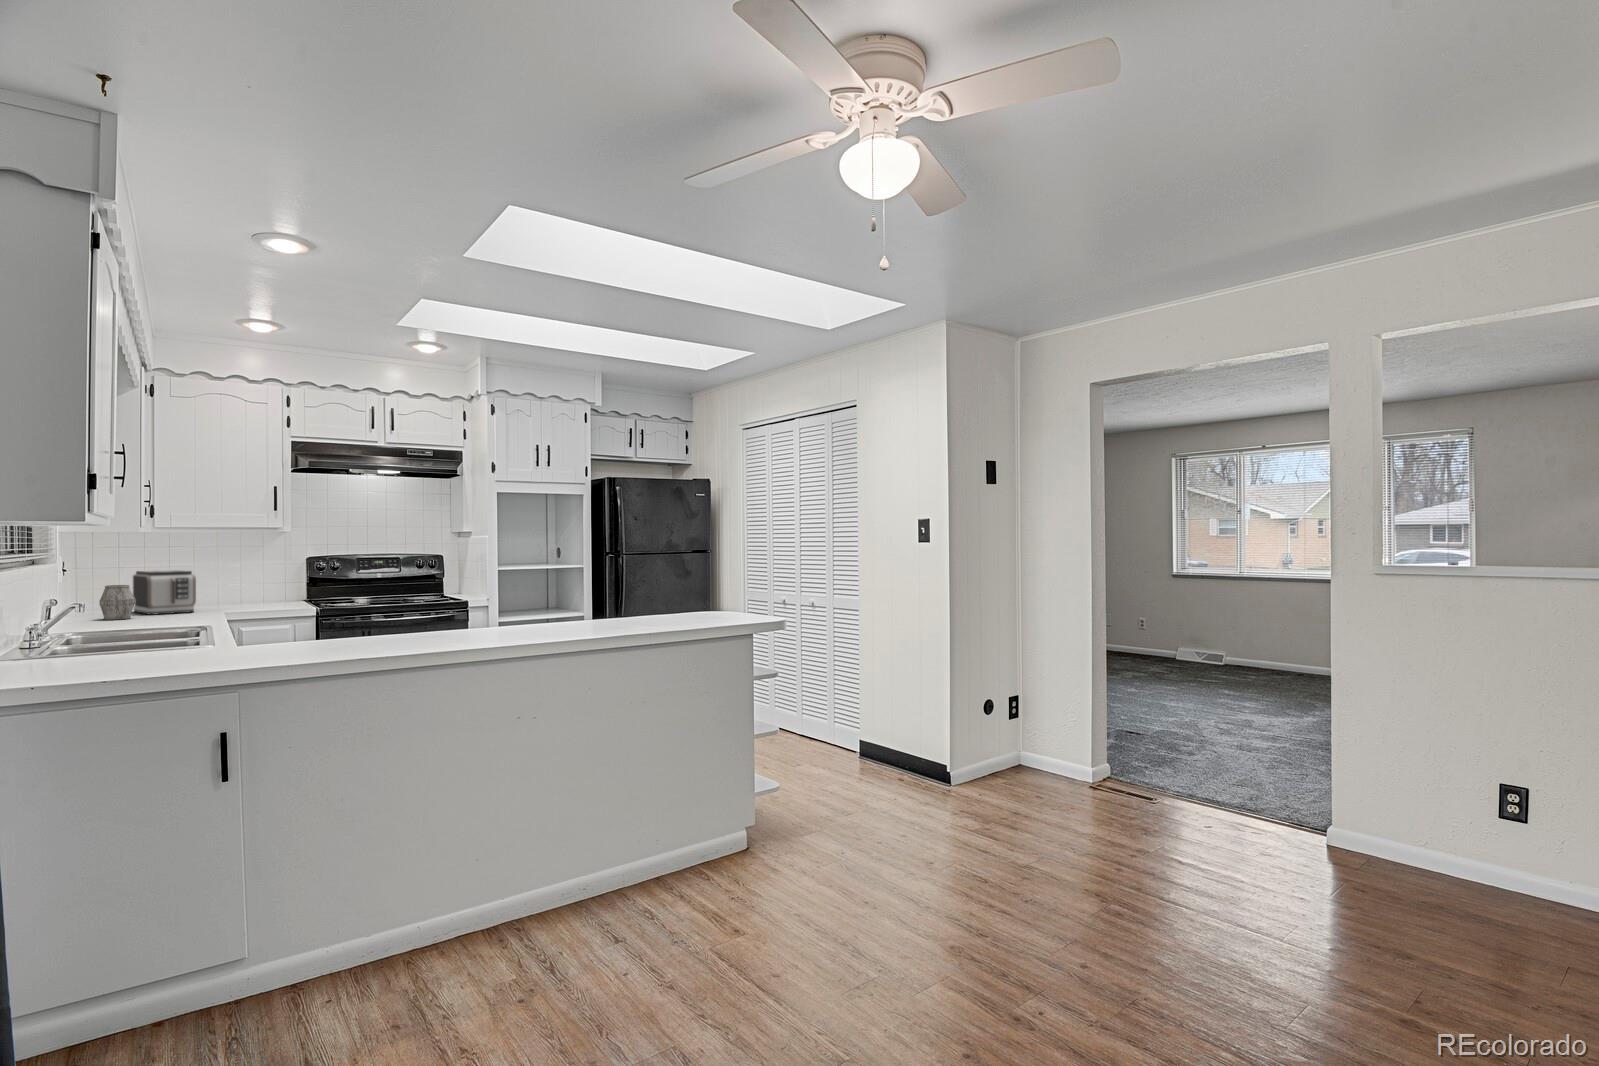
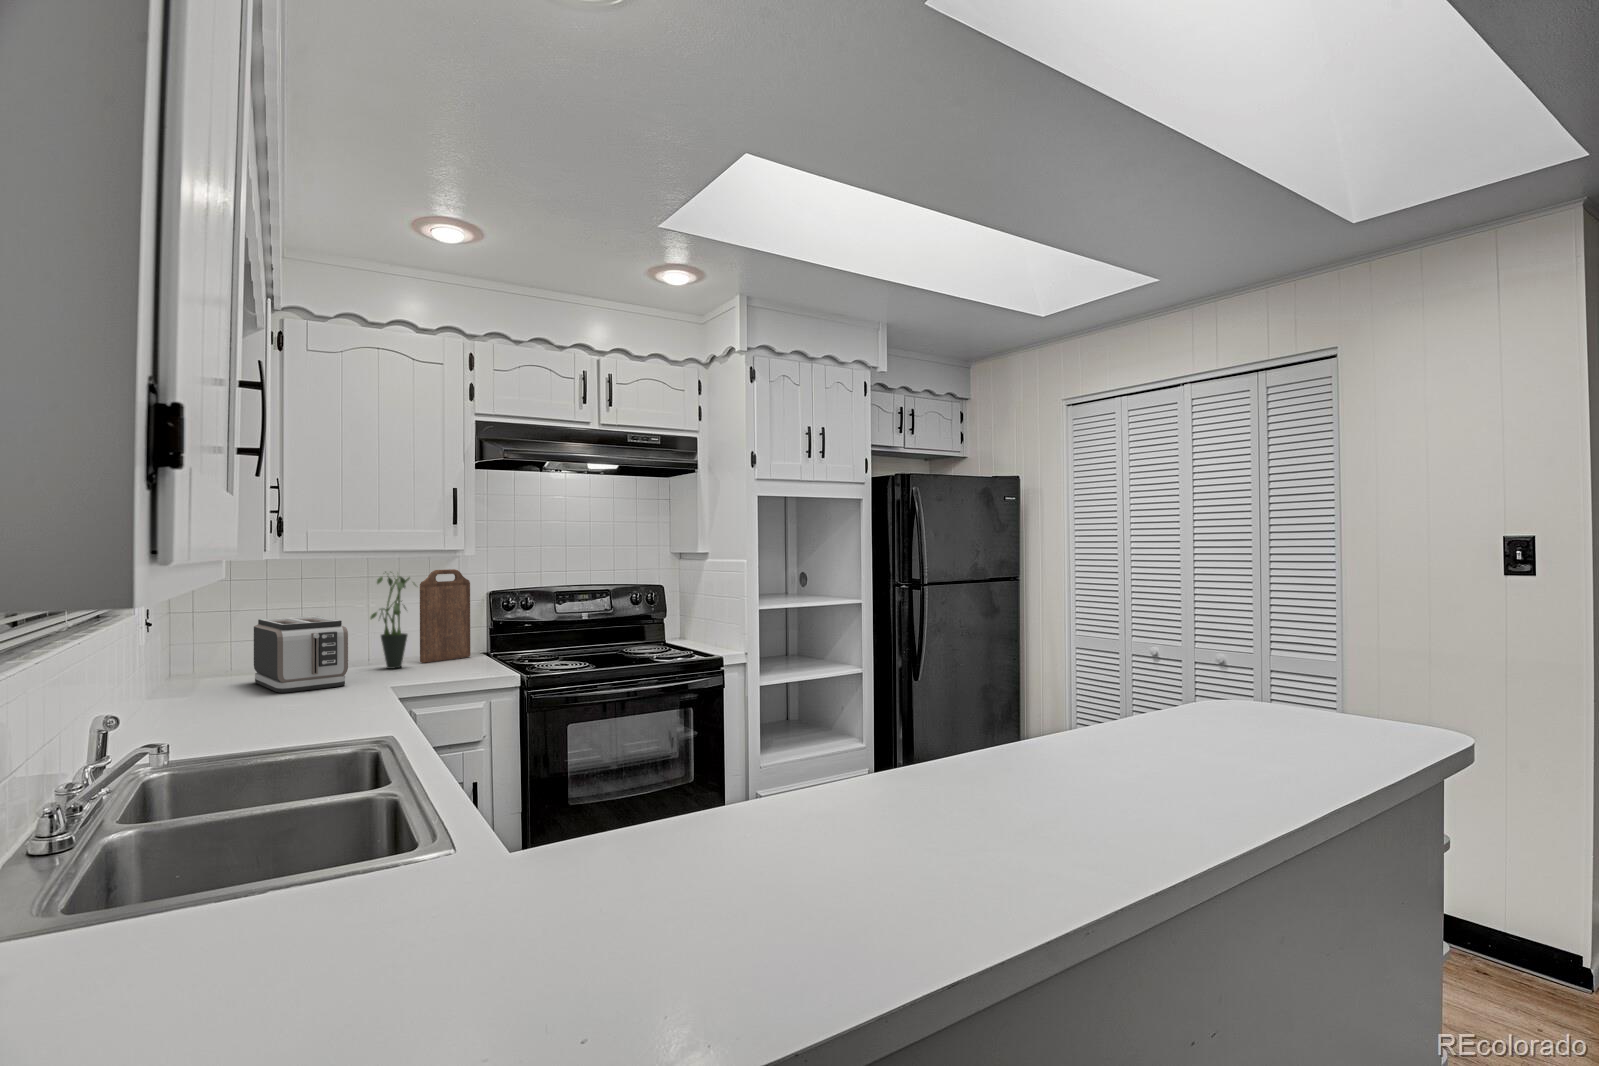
potted plant: none [216,542,251,607] -> present [371,572,416,669]
cutting board: none [254,542,293,605] -> present [420,569,470,663]
mug: present [99,585,135,620] -> none [204,650,259,710]

